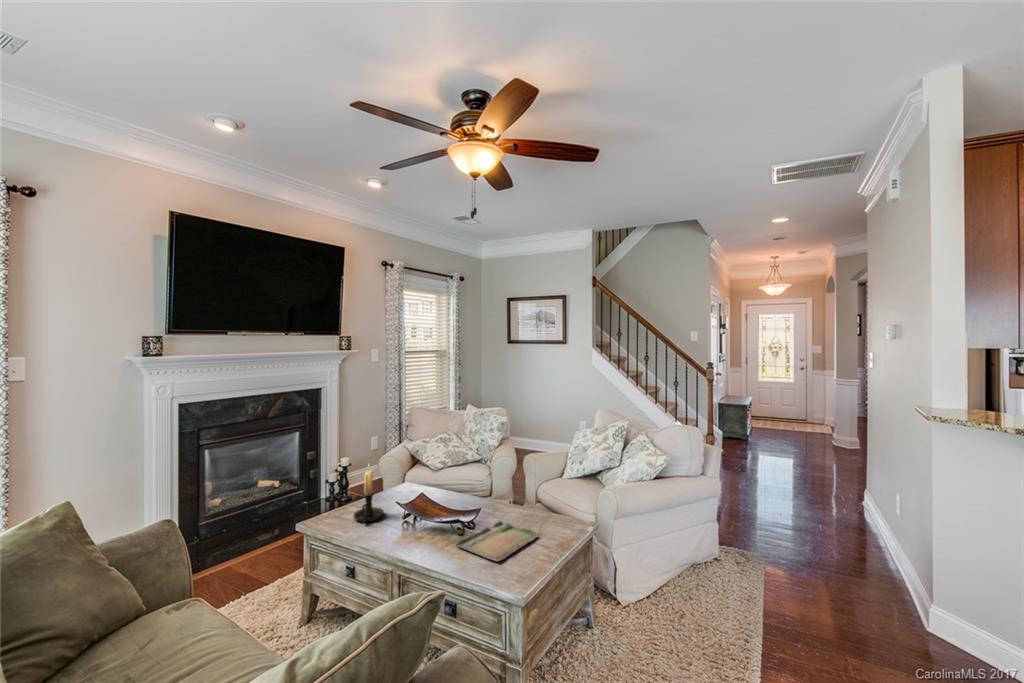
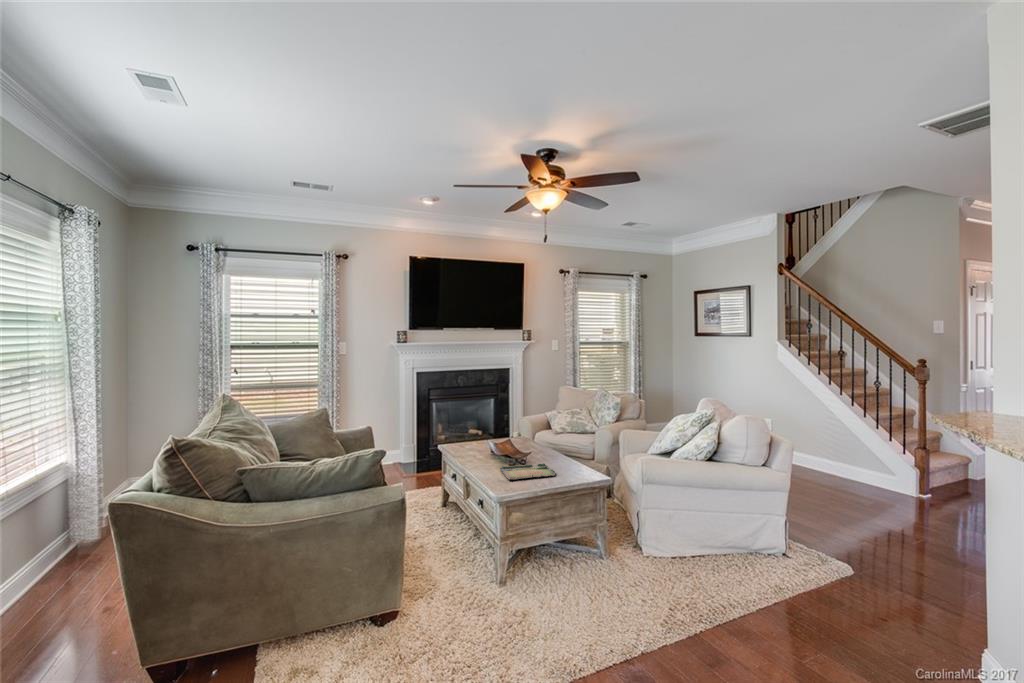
candle holder: present [354,464,384,524] -> none [467,413,487,451]

